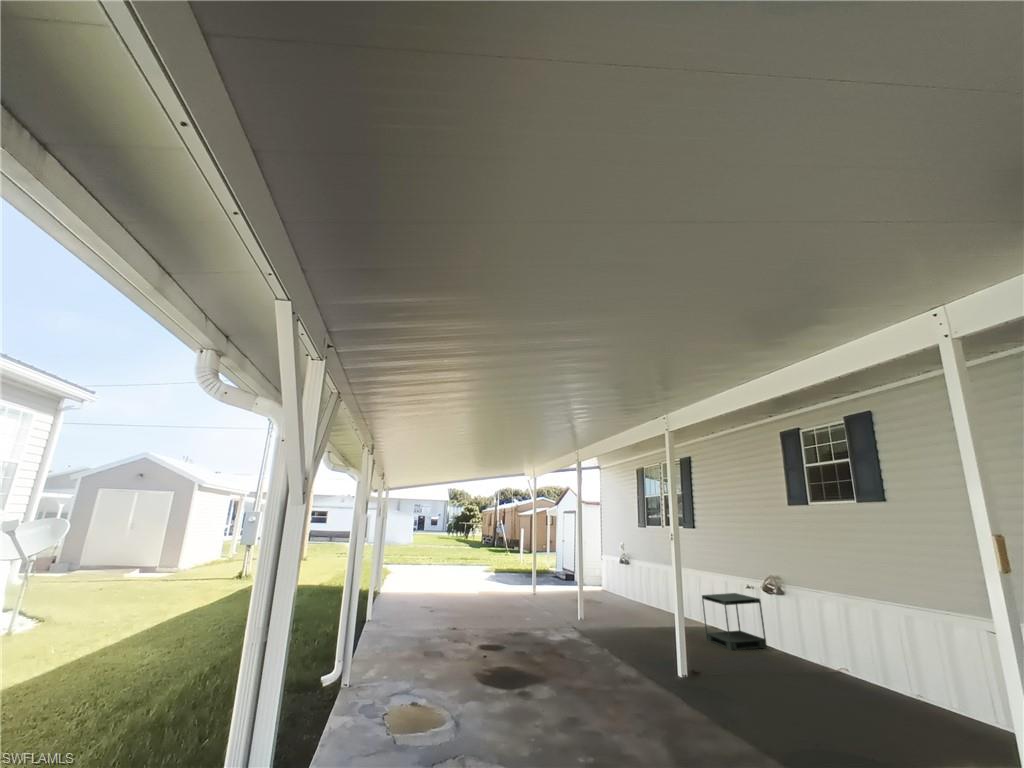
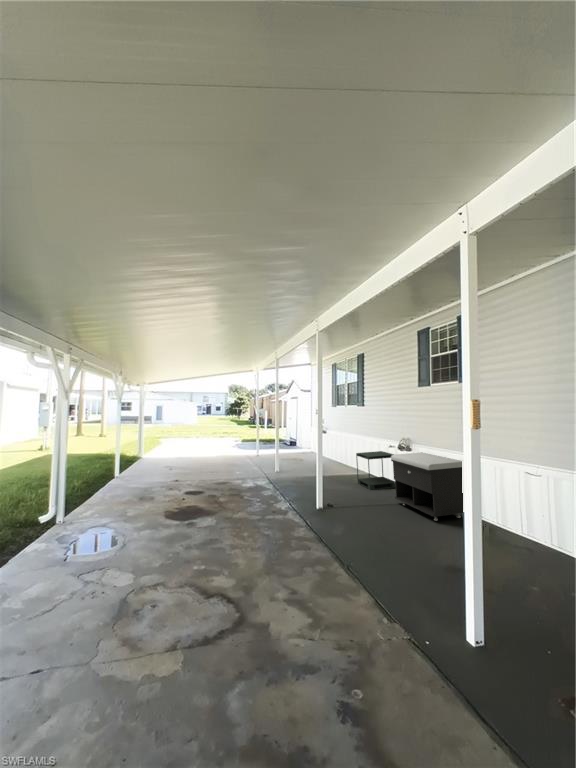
storage bench: none [768,597,901,698] -> present [391,452,463,521]

